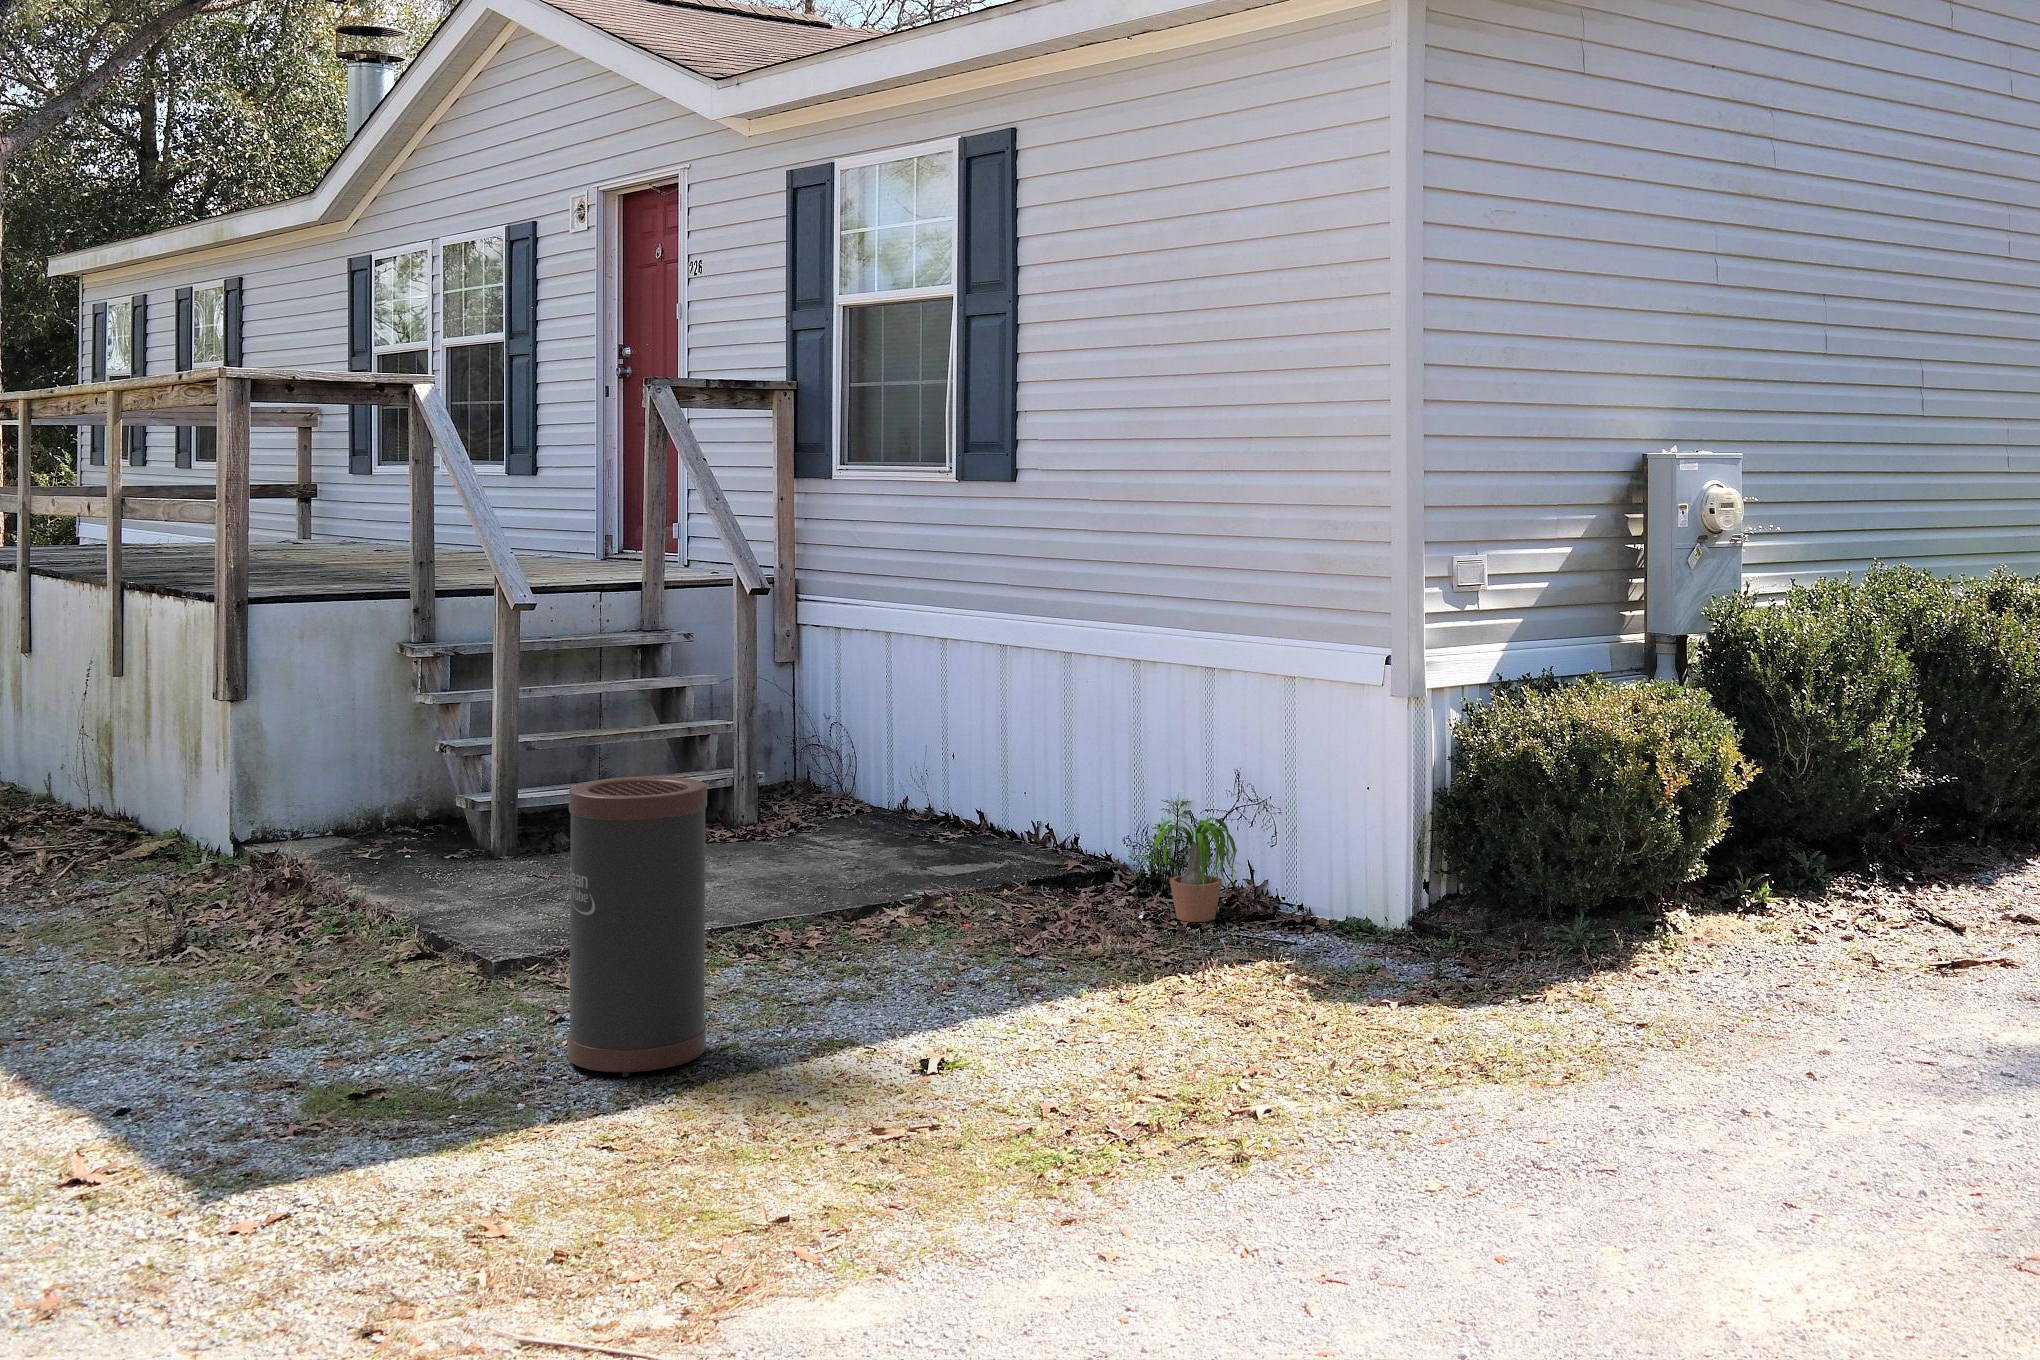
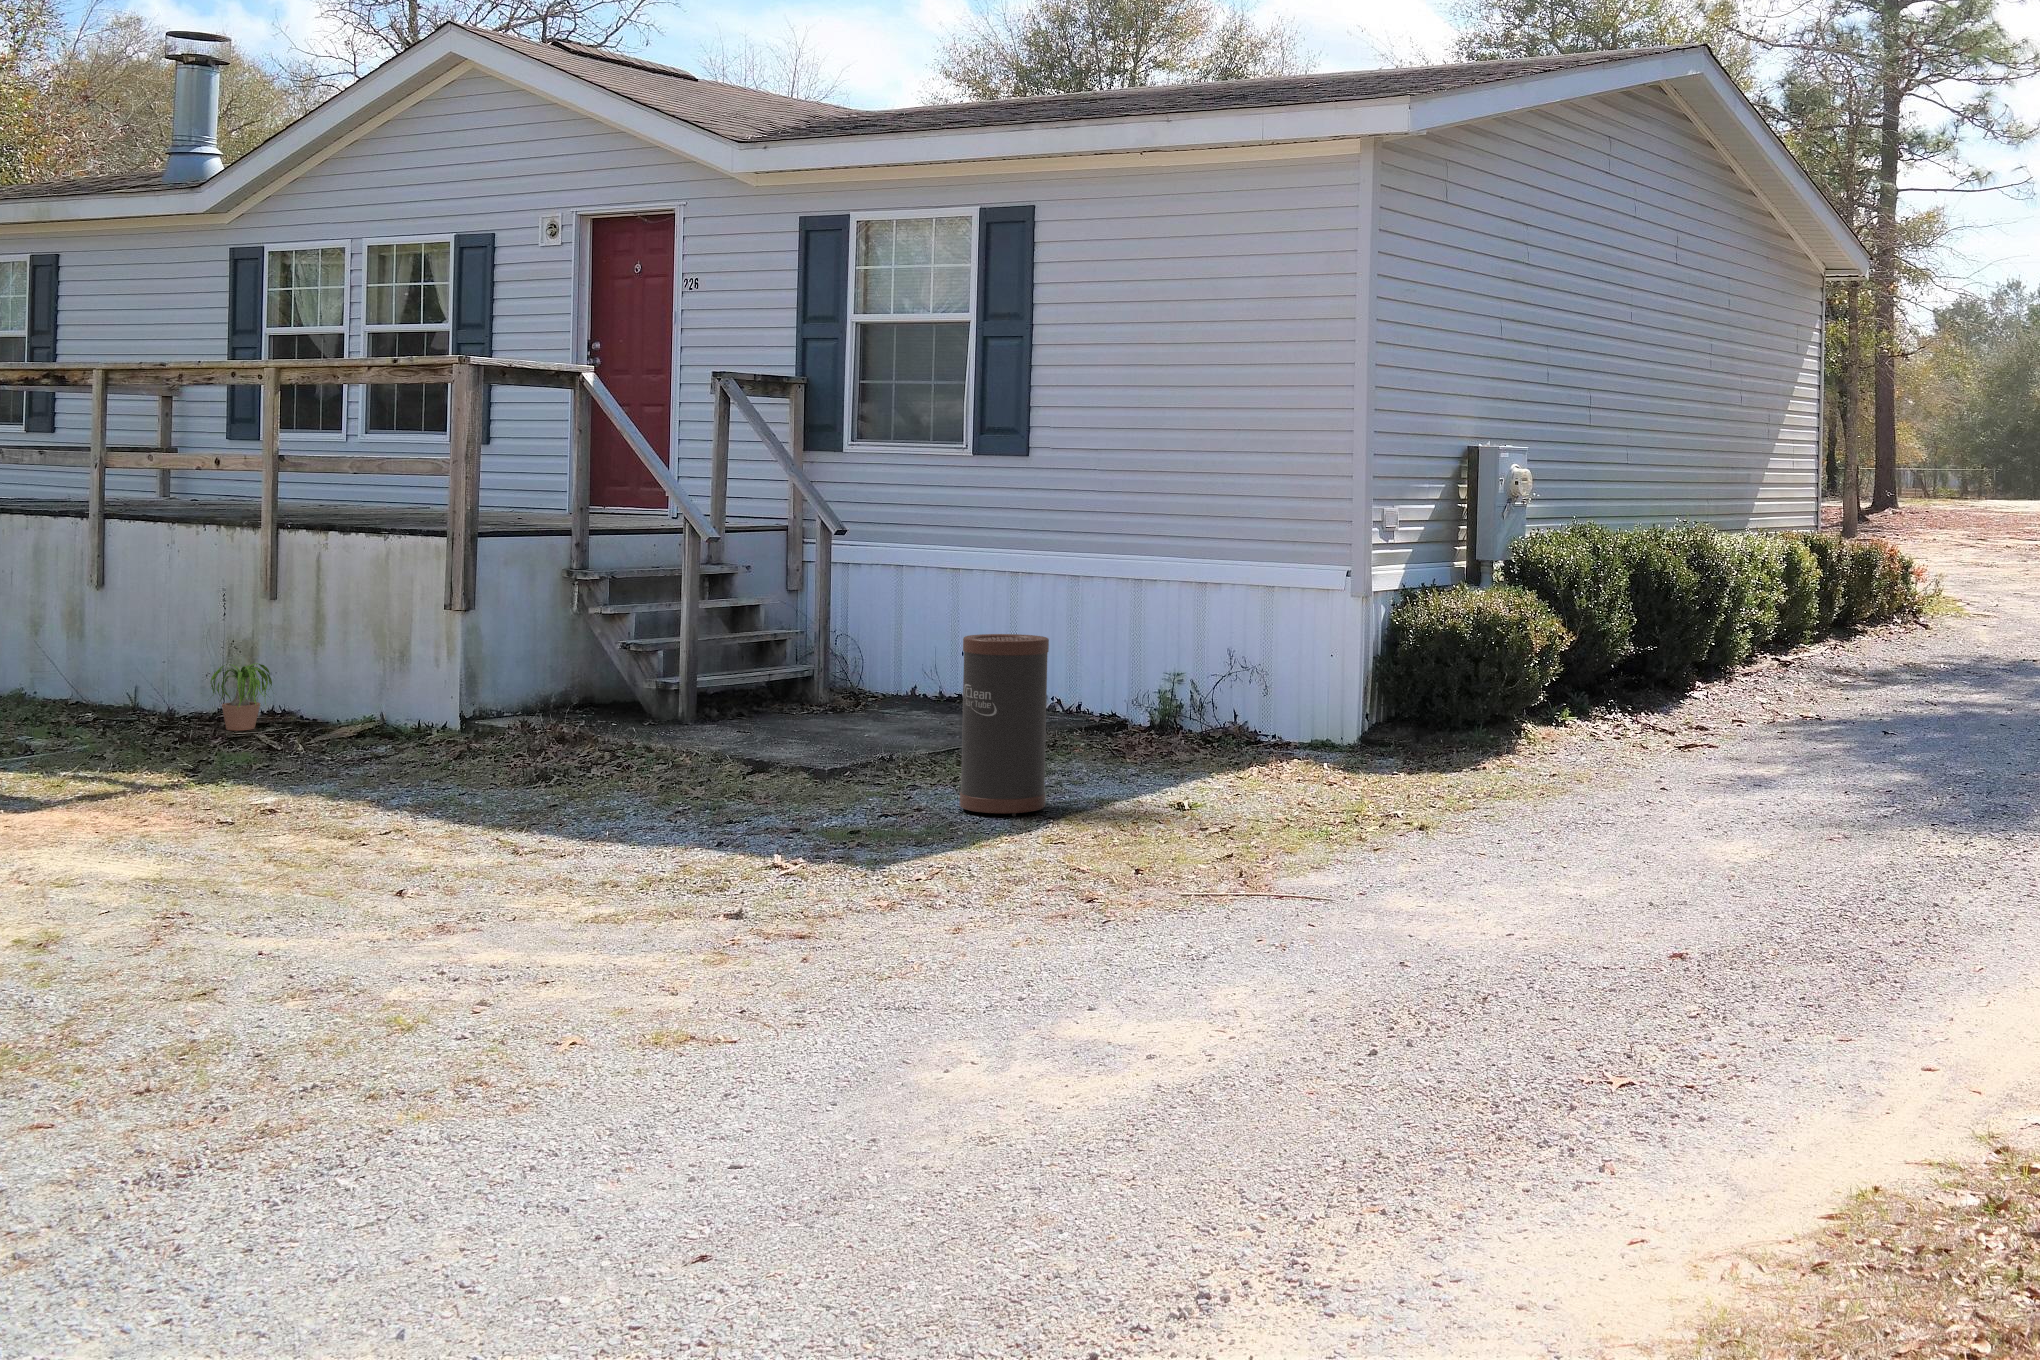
potted plant: present [1153,817,1238,922] -> present [210,663,272,730]

